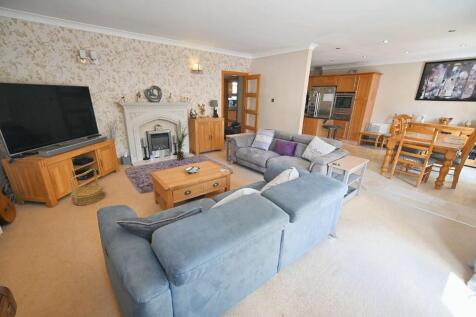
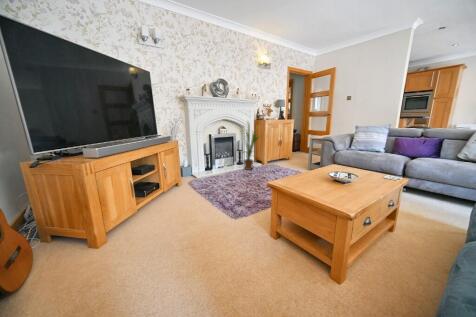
woven basket: present [70,169,104,205] -> none [124,180,172,243]

